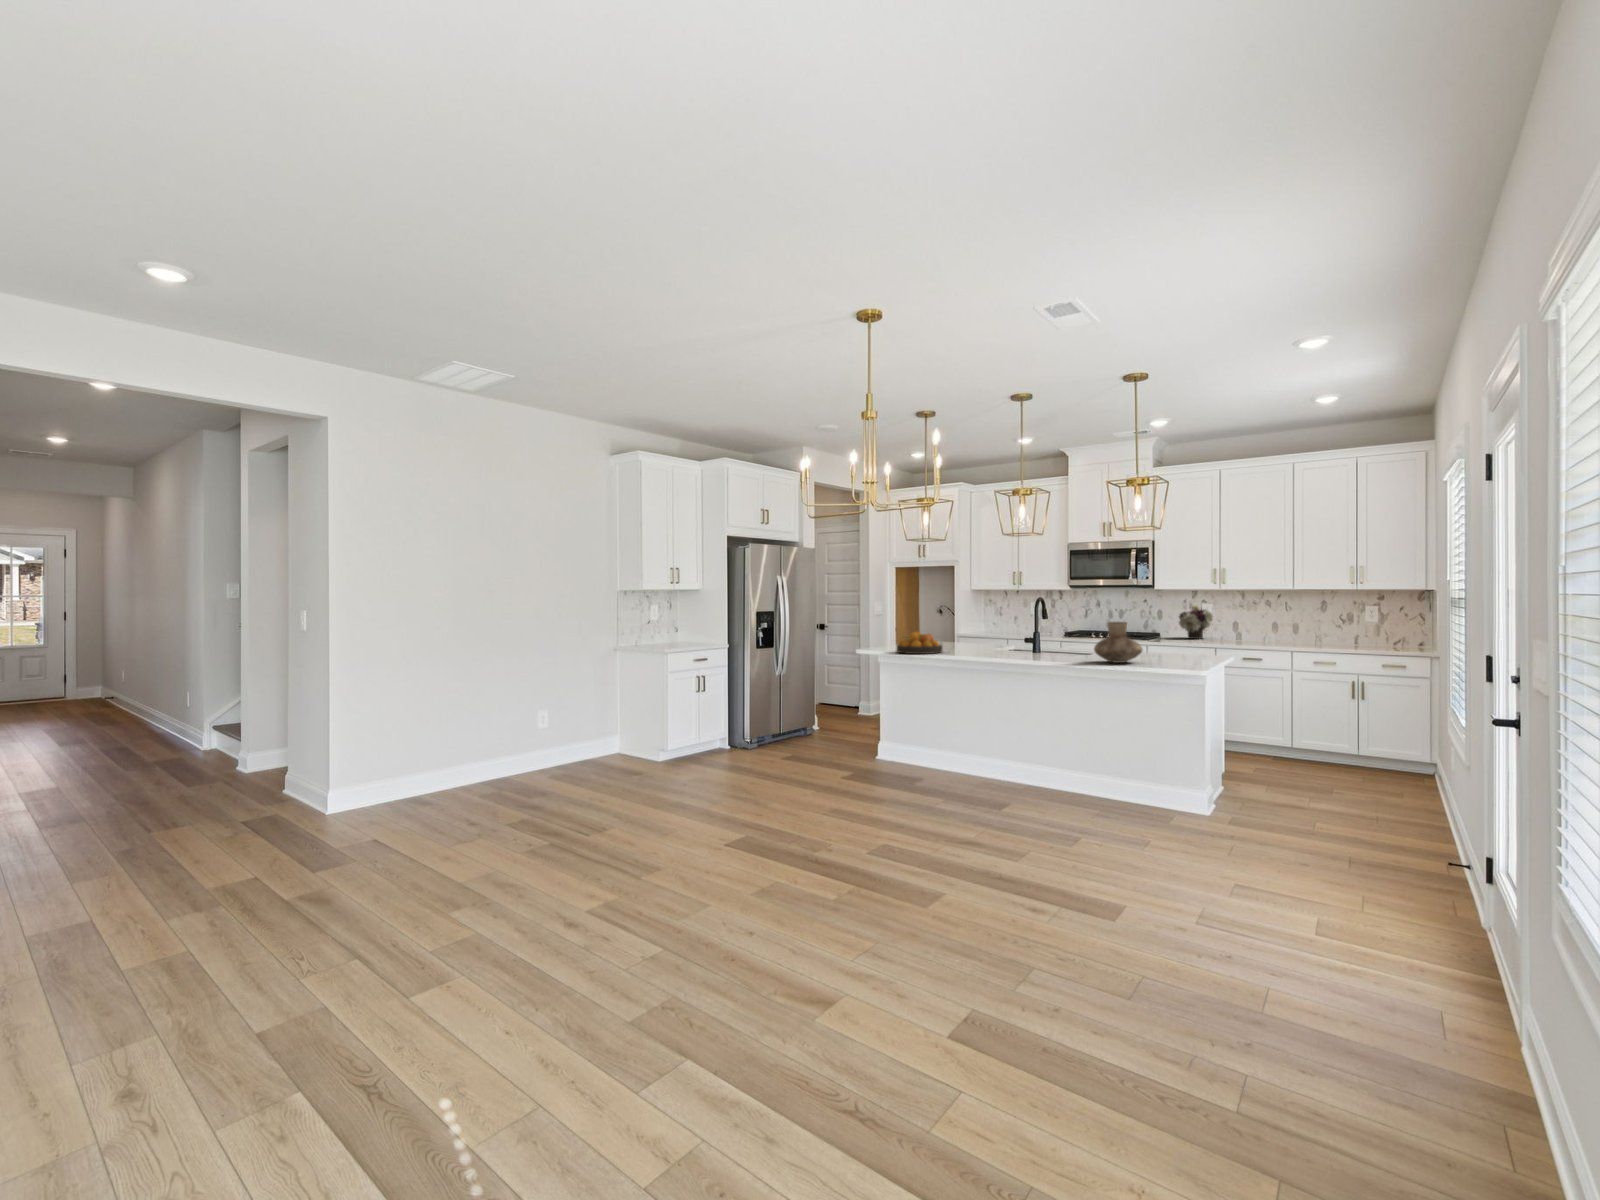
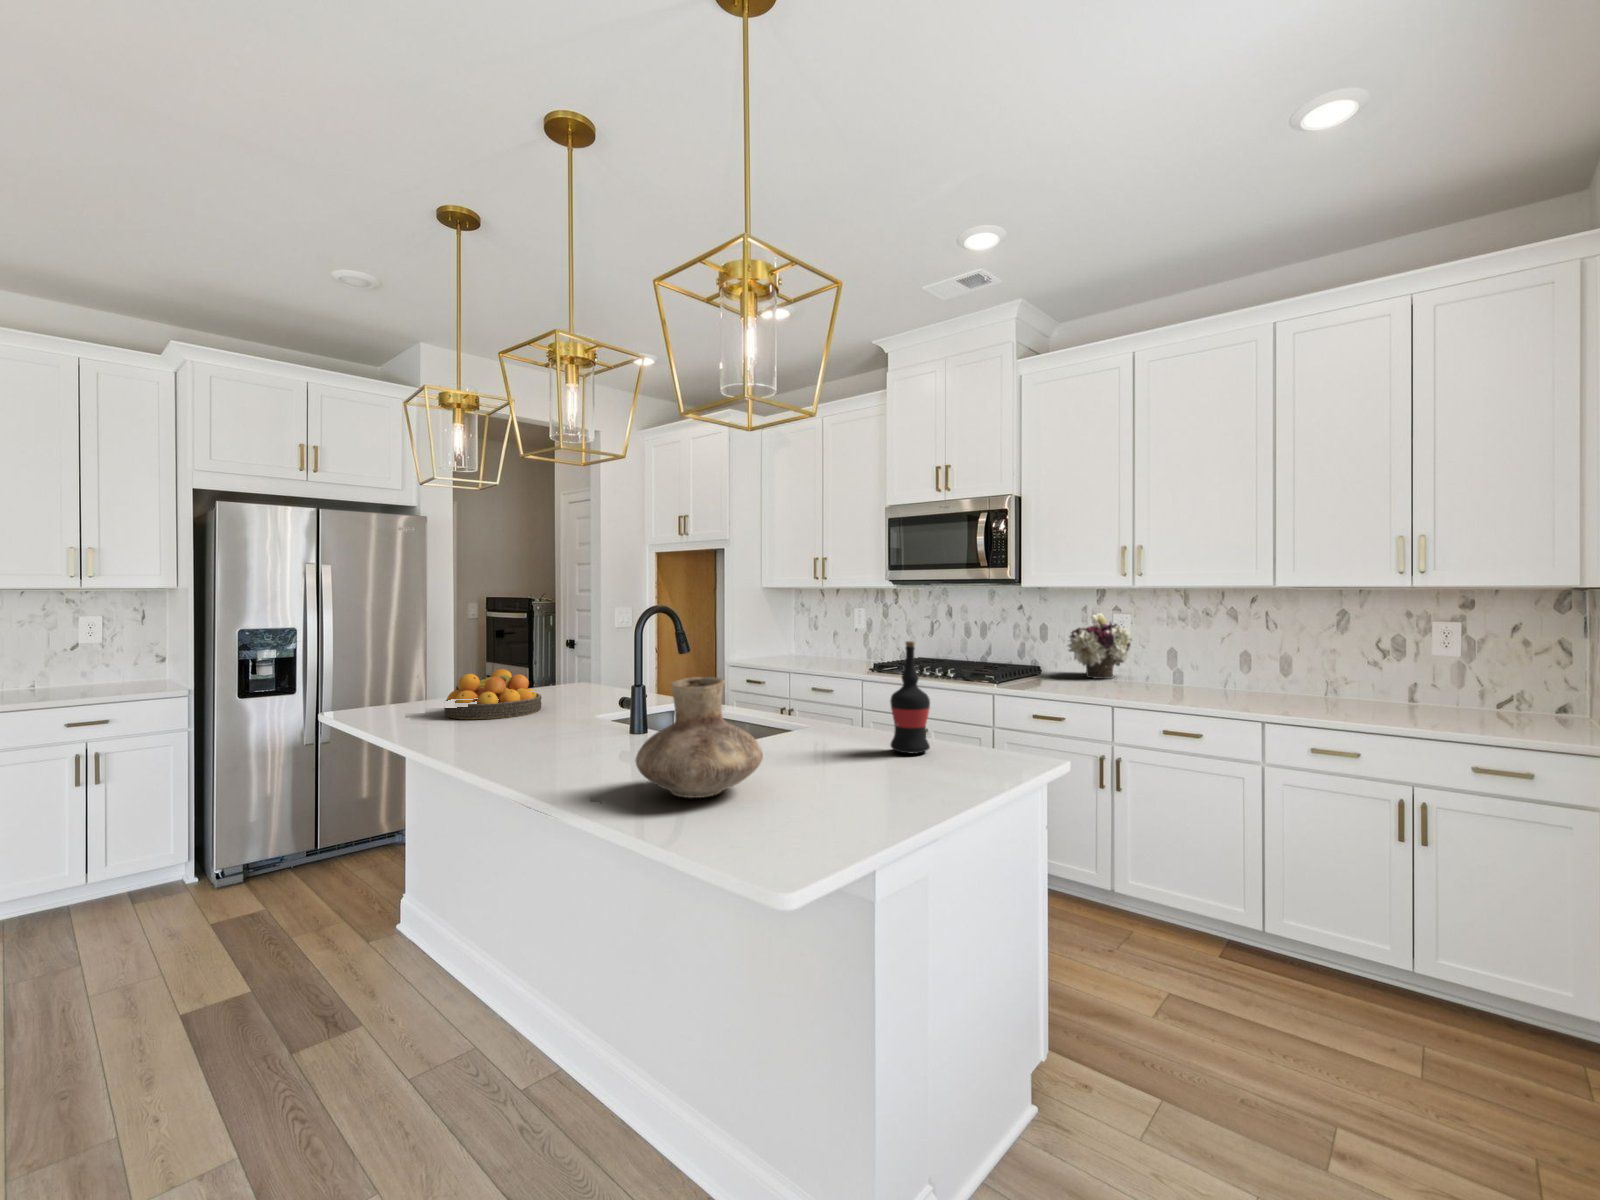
wine bottle: none [1158,611,1175,655] -> present [890,641,930,753]

